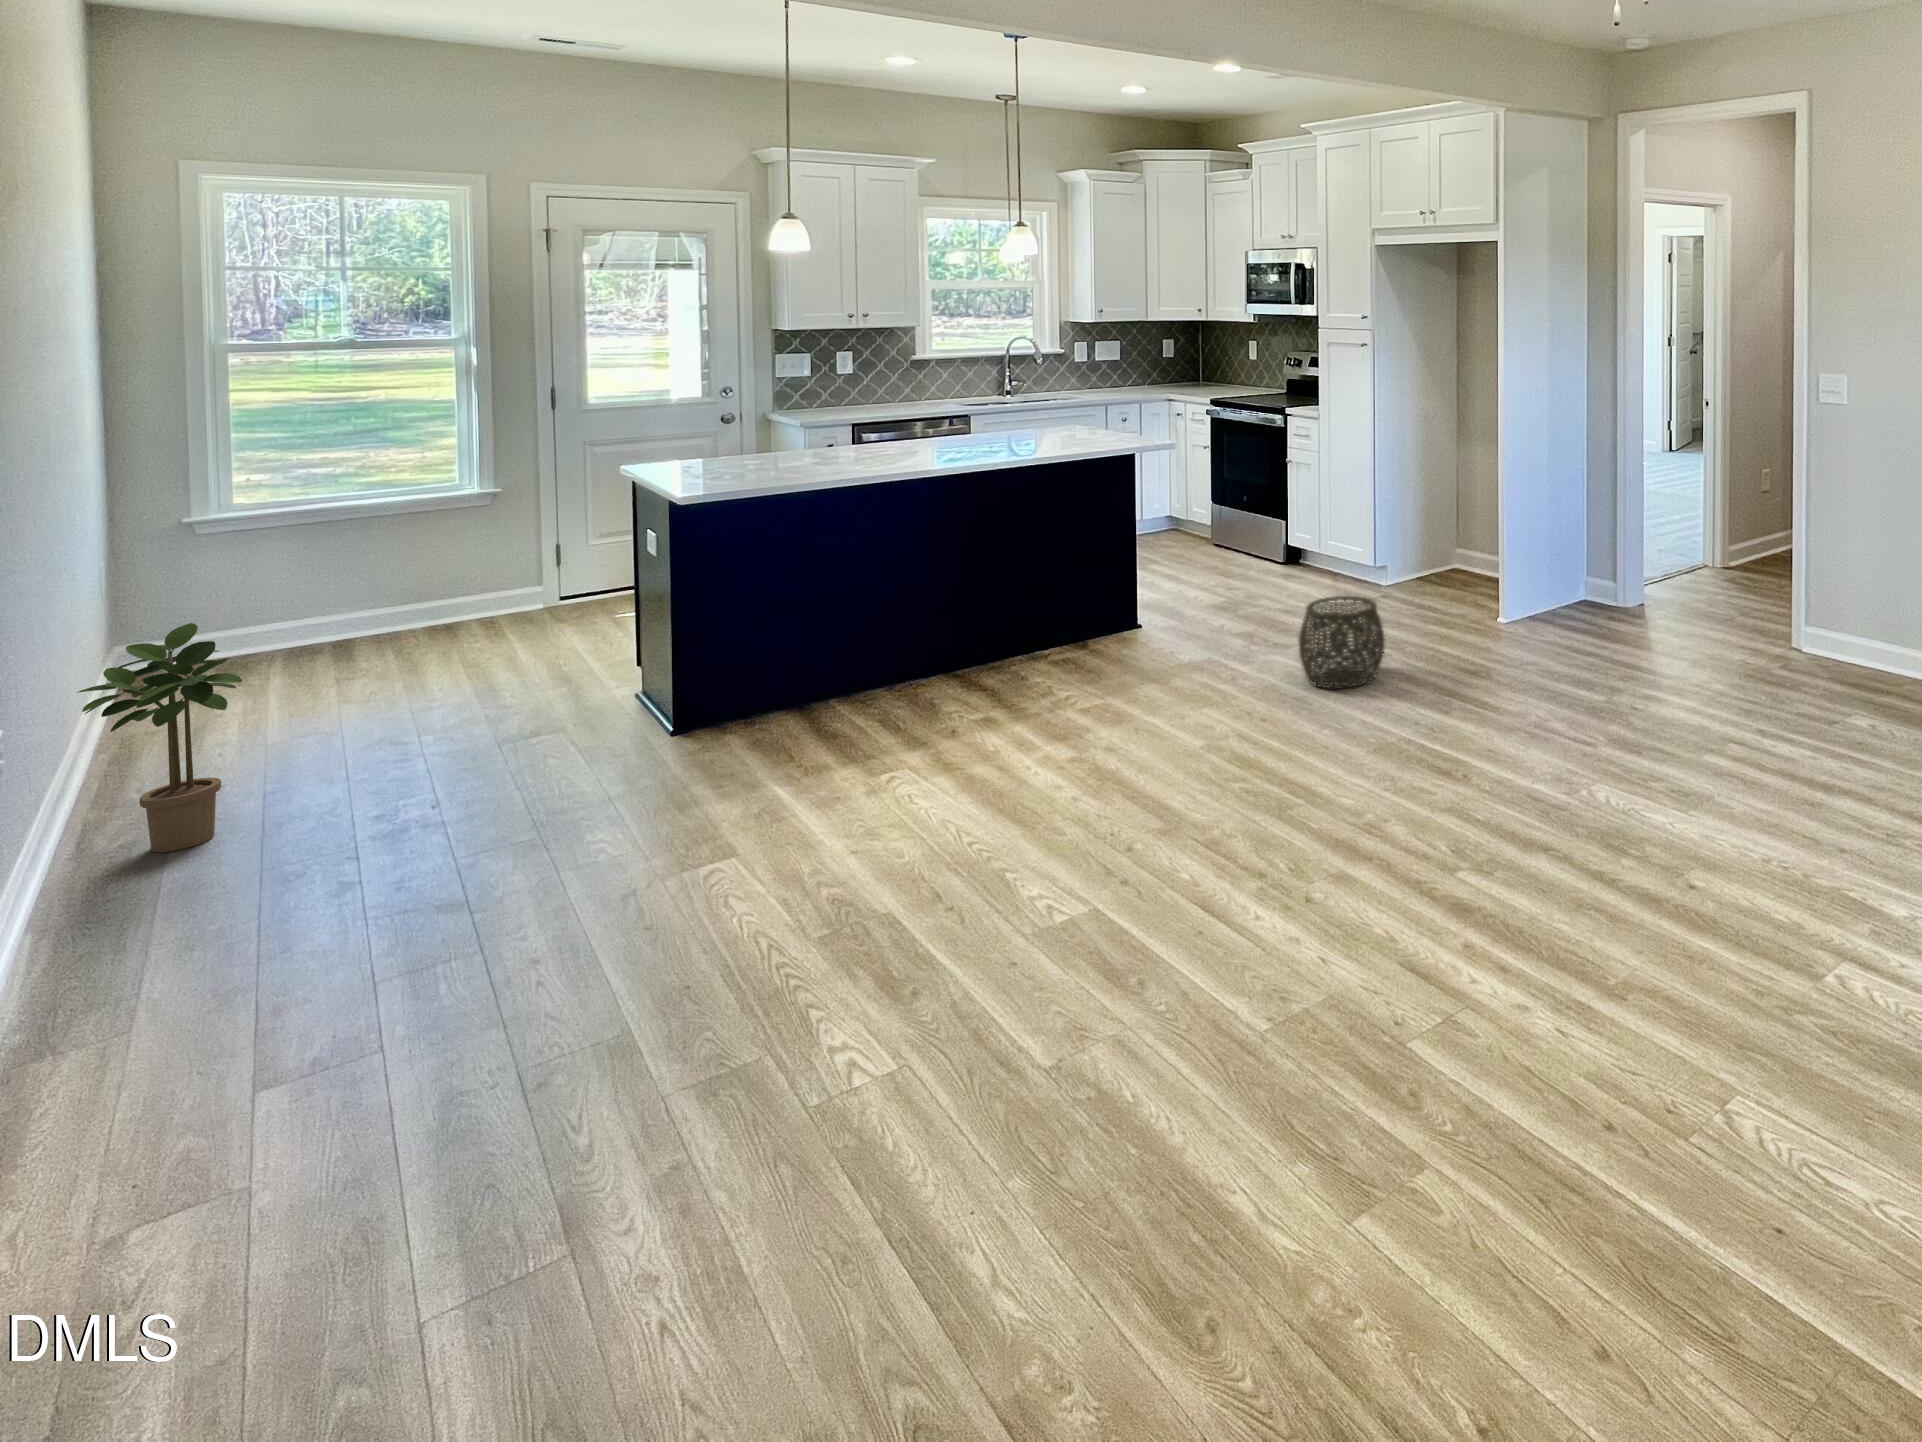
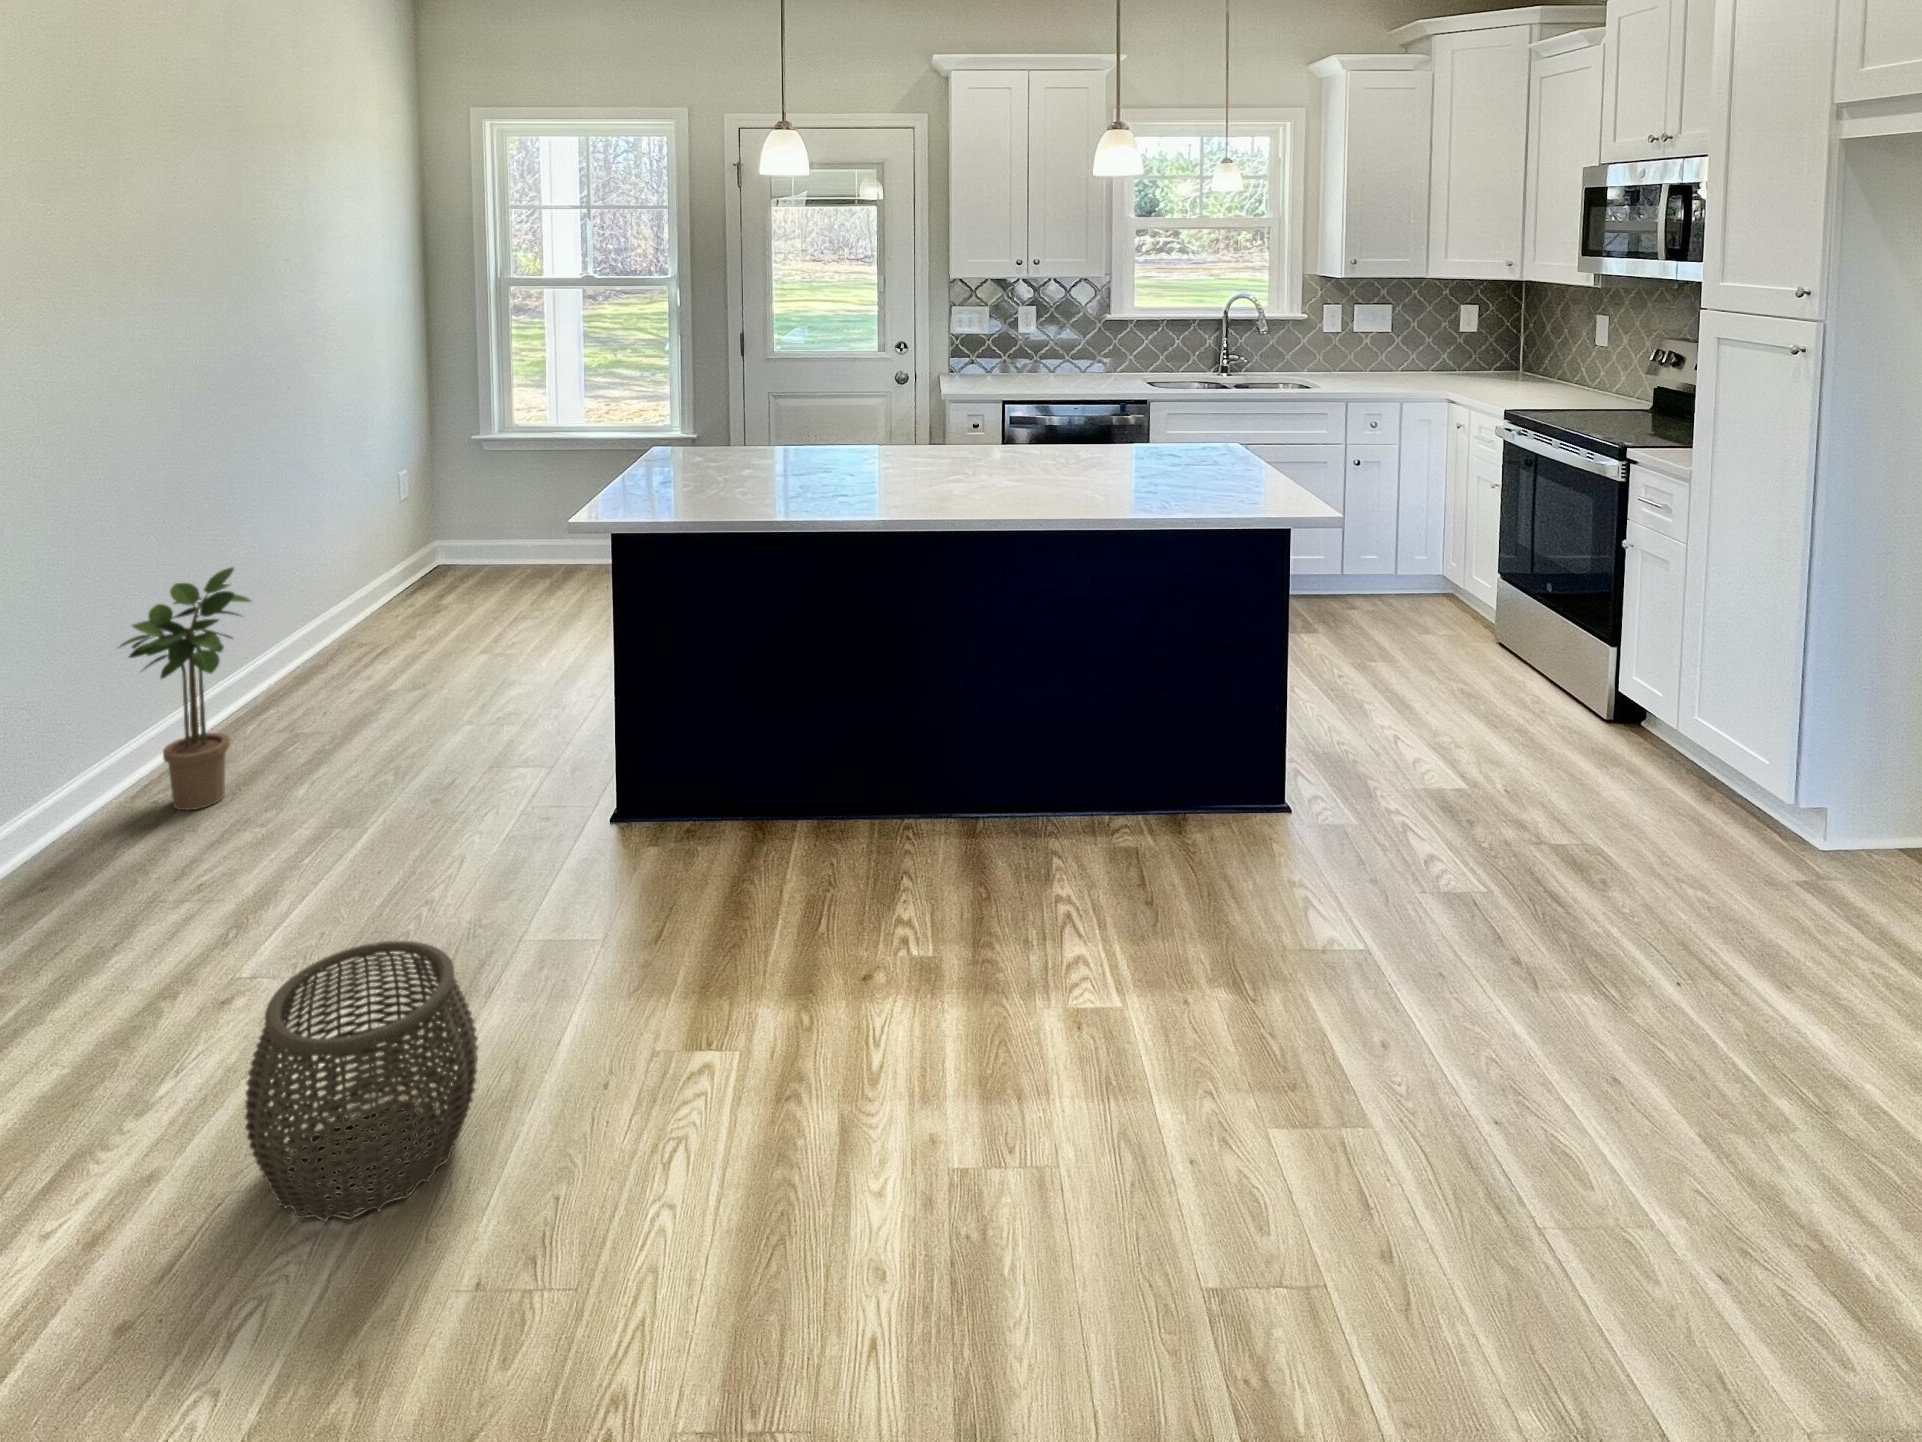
woven basket: present [1298,596,1385,689] -> present [245,941,478,1222]

